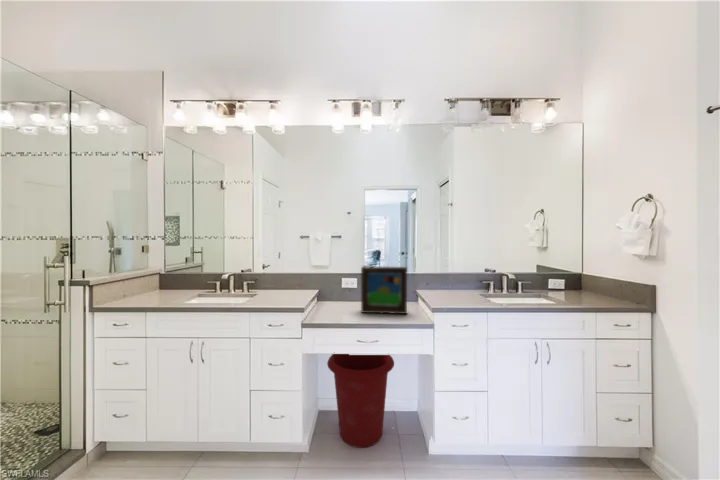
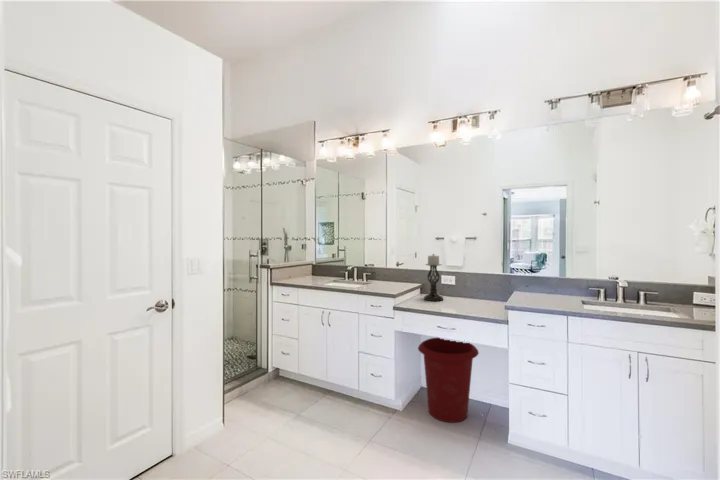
candle holder: none [329,254,351,309] -> present [424,254,443,301]
picture frame: present [361,266,407,314] -> none [446,266,489,311]

